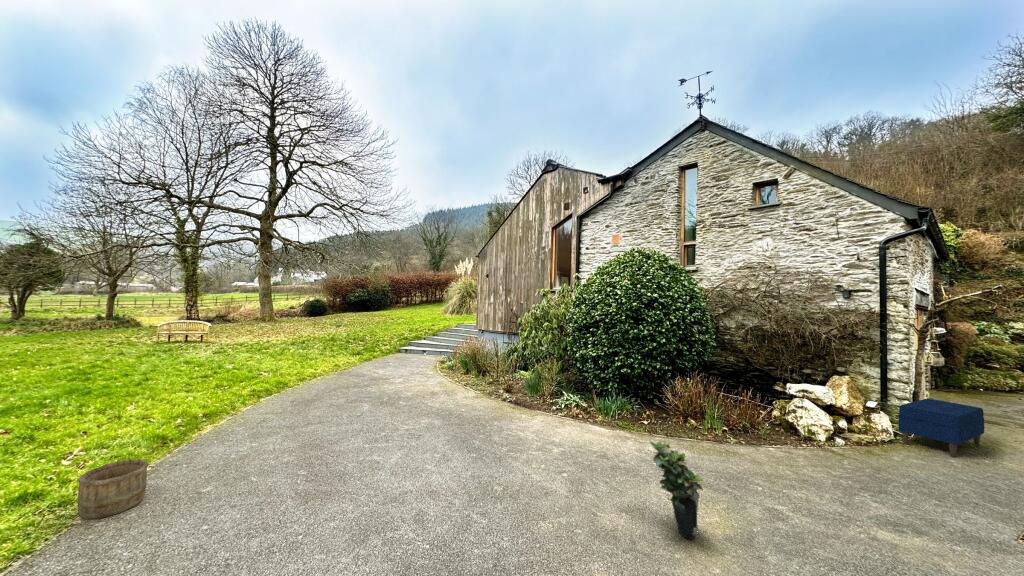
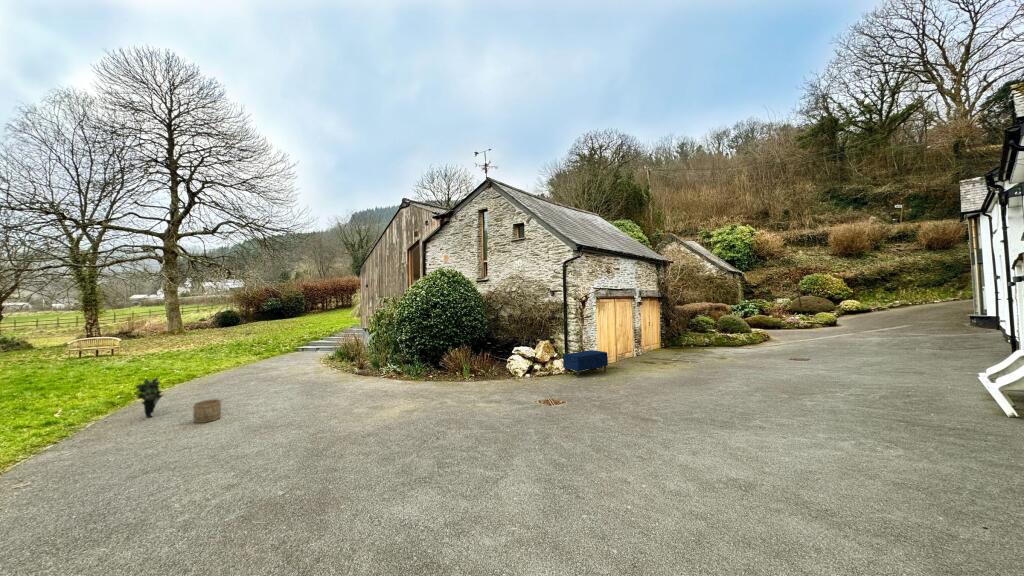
potted plant: present [650,439,703,540] -> present [135,377,163,418]
wooden bucket: present [77,459,149,519] -> present [193,399,221,423]

